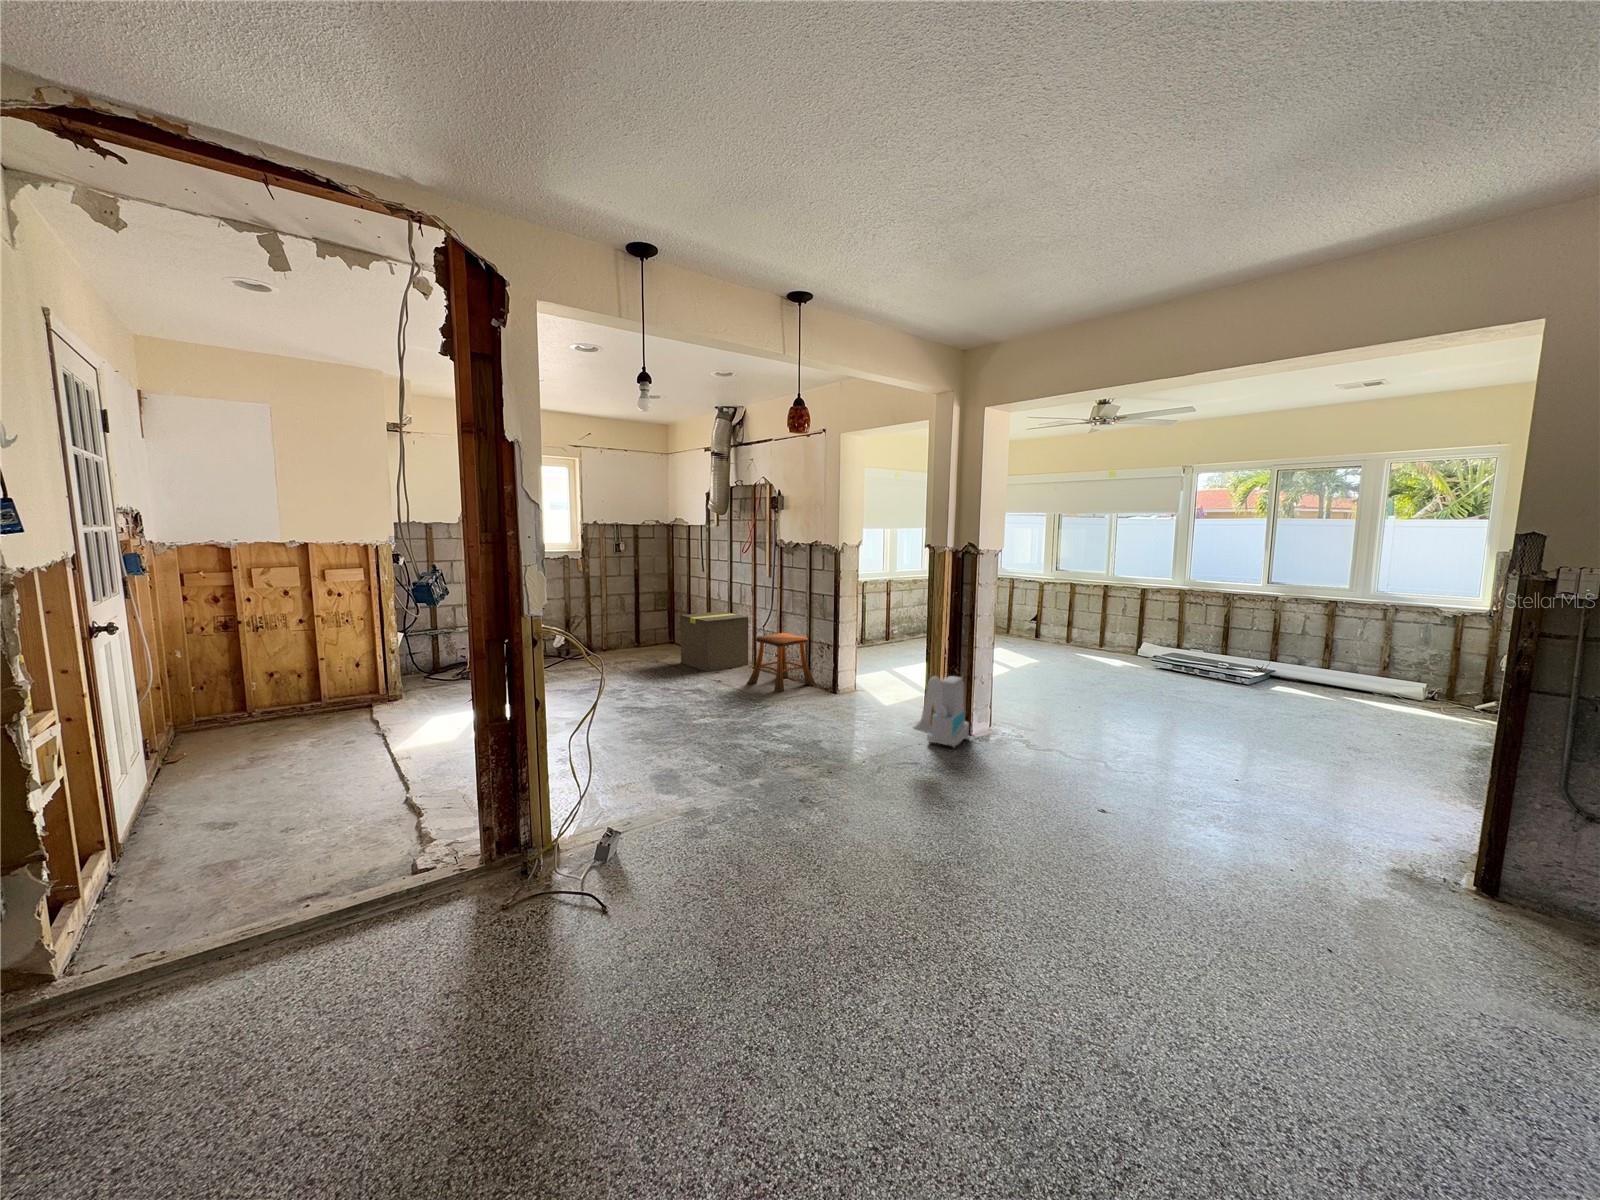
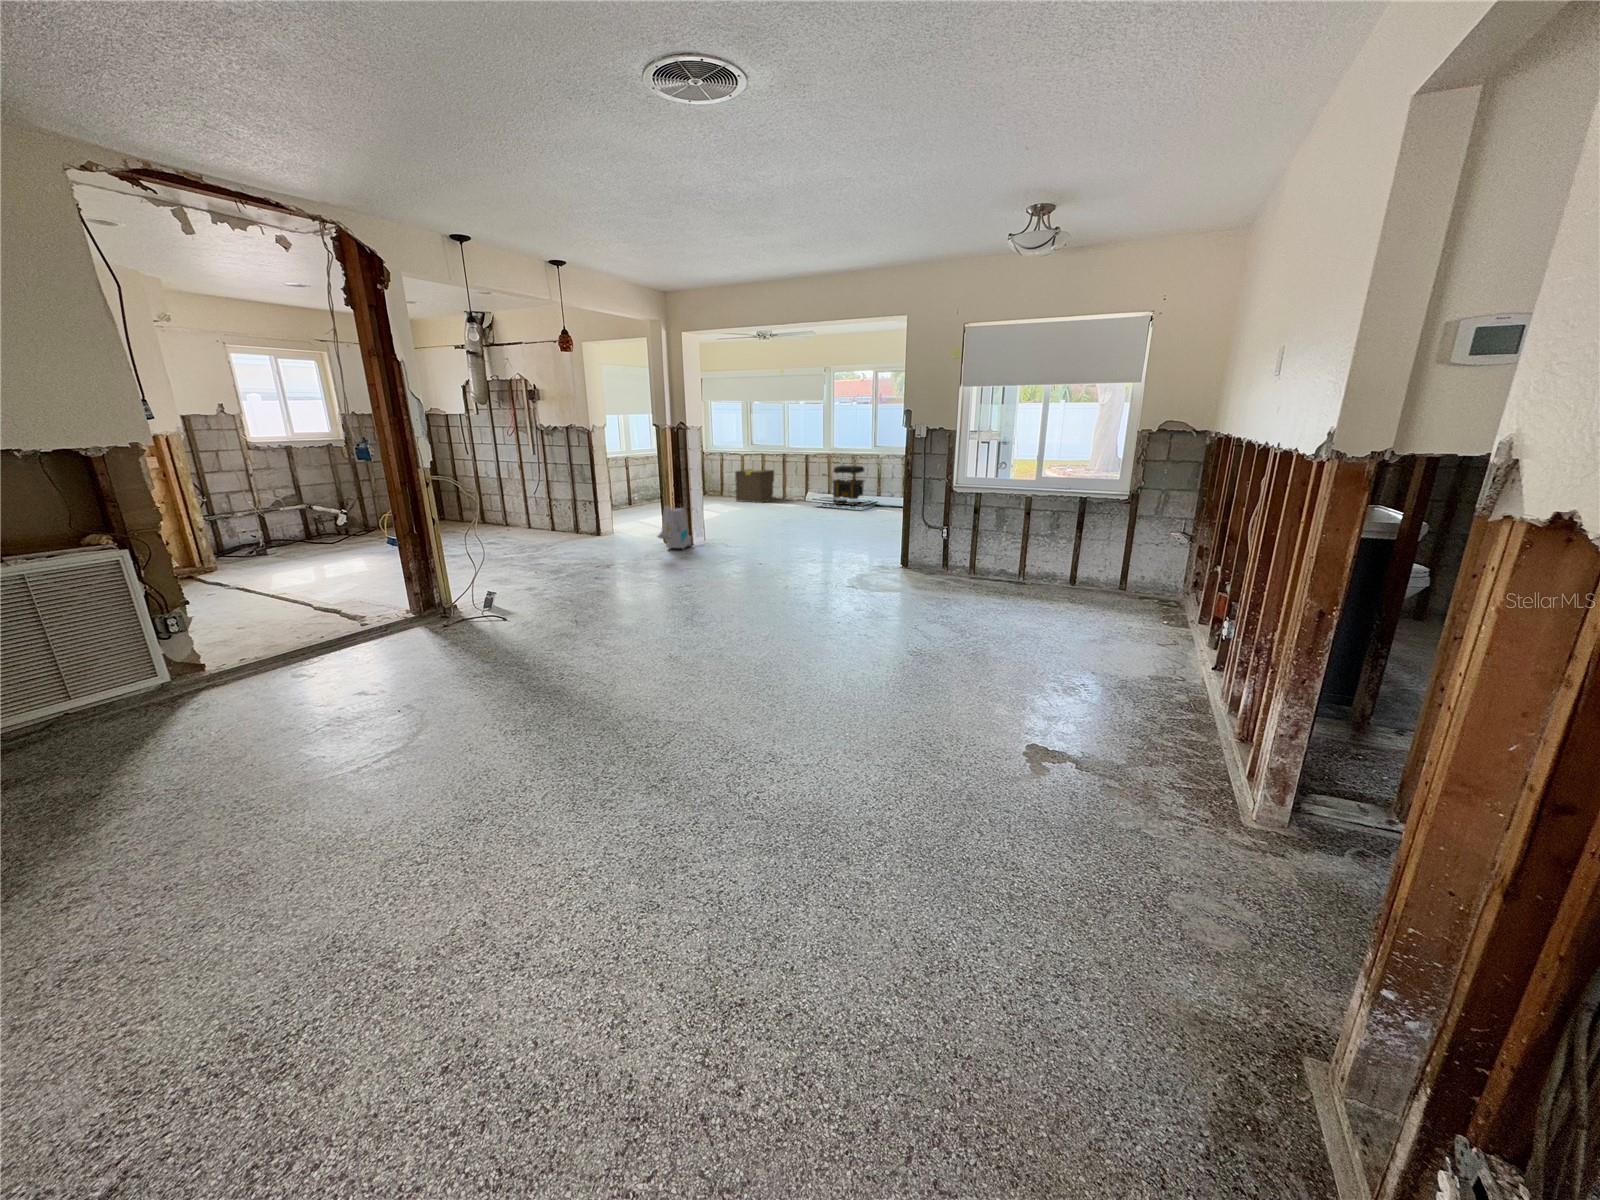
toolbox: none [1195,608,1255,674] -> present [833,466,864,505]
cardboard box: present [681,612,748,672] -> present [735,469,776,503]
stool: present [748,633,816,692] -> none [531,497,584,538]

